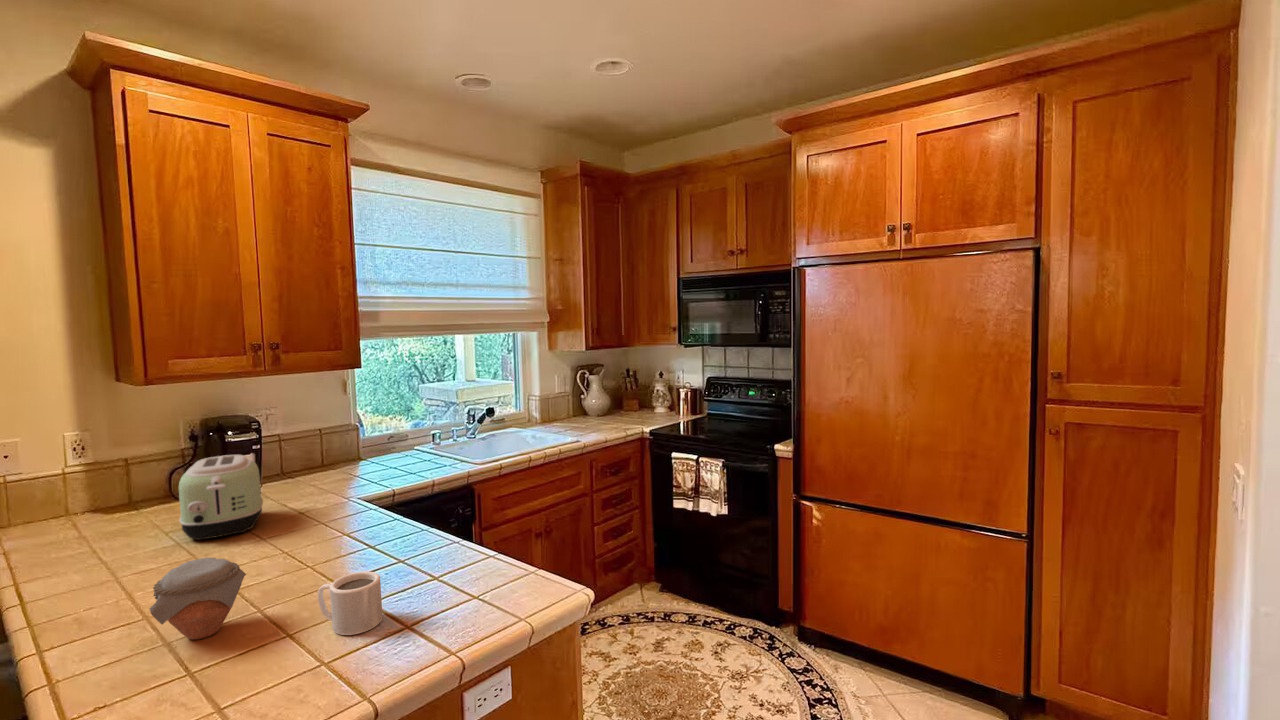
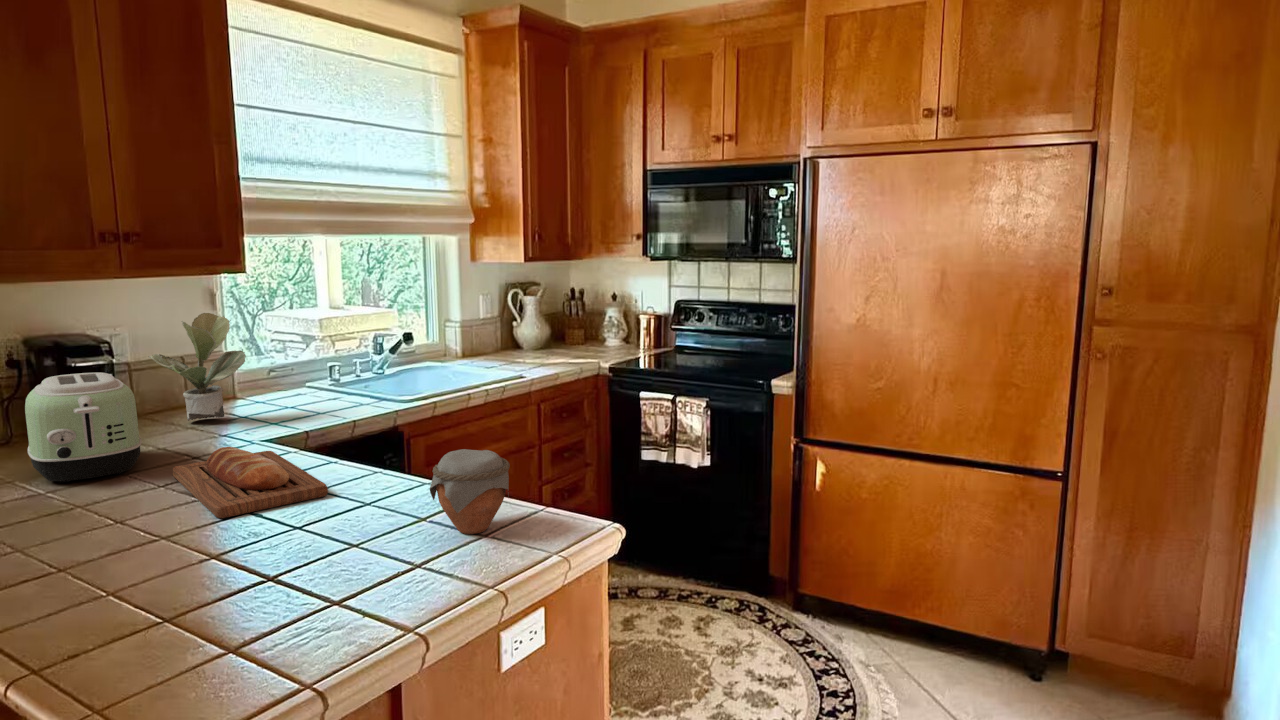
potted plant: none [288,403,356,485] -> present [149,313,246,421]
bread loaf: none [276,514,375,578] -> present [172,447,328,518]
jar: present [150,558,246,640] -> present [430,449,510,534]
mug: present [318,572,383,635] -> none [299,497,382,570]

